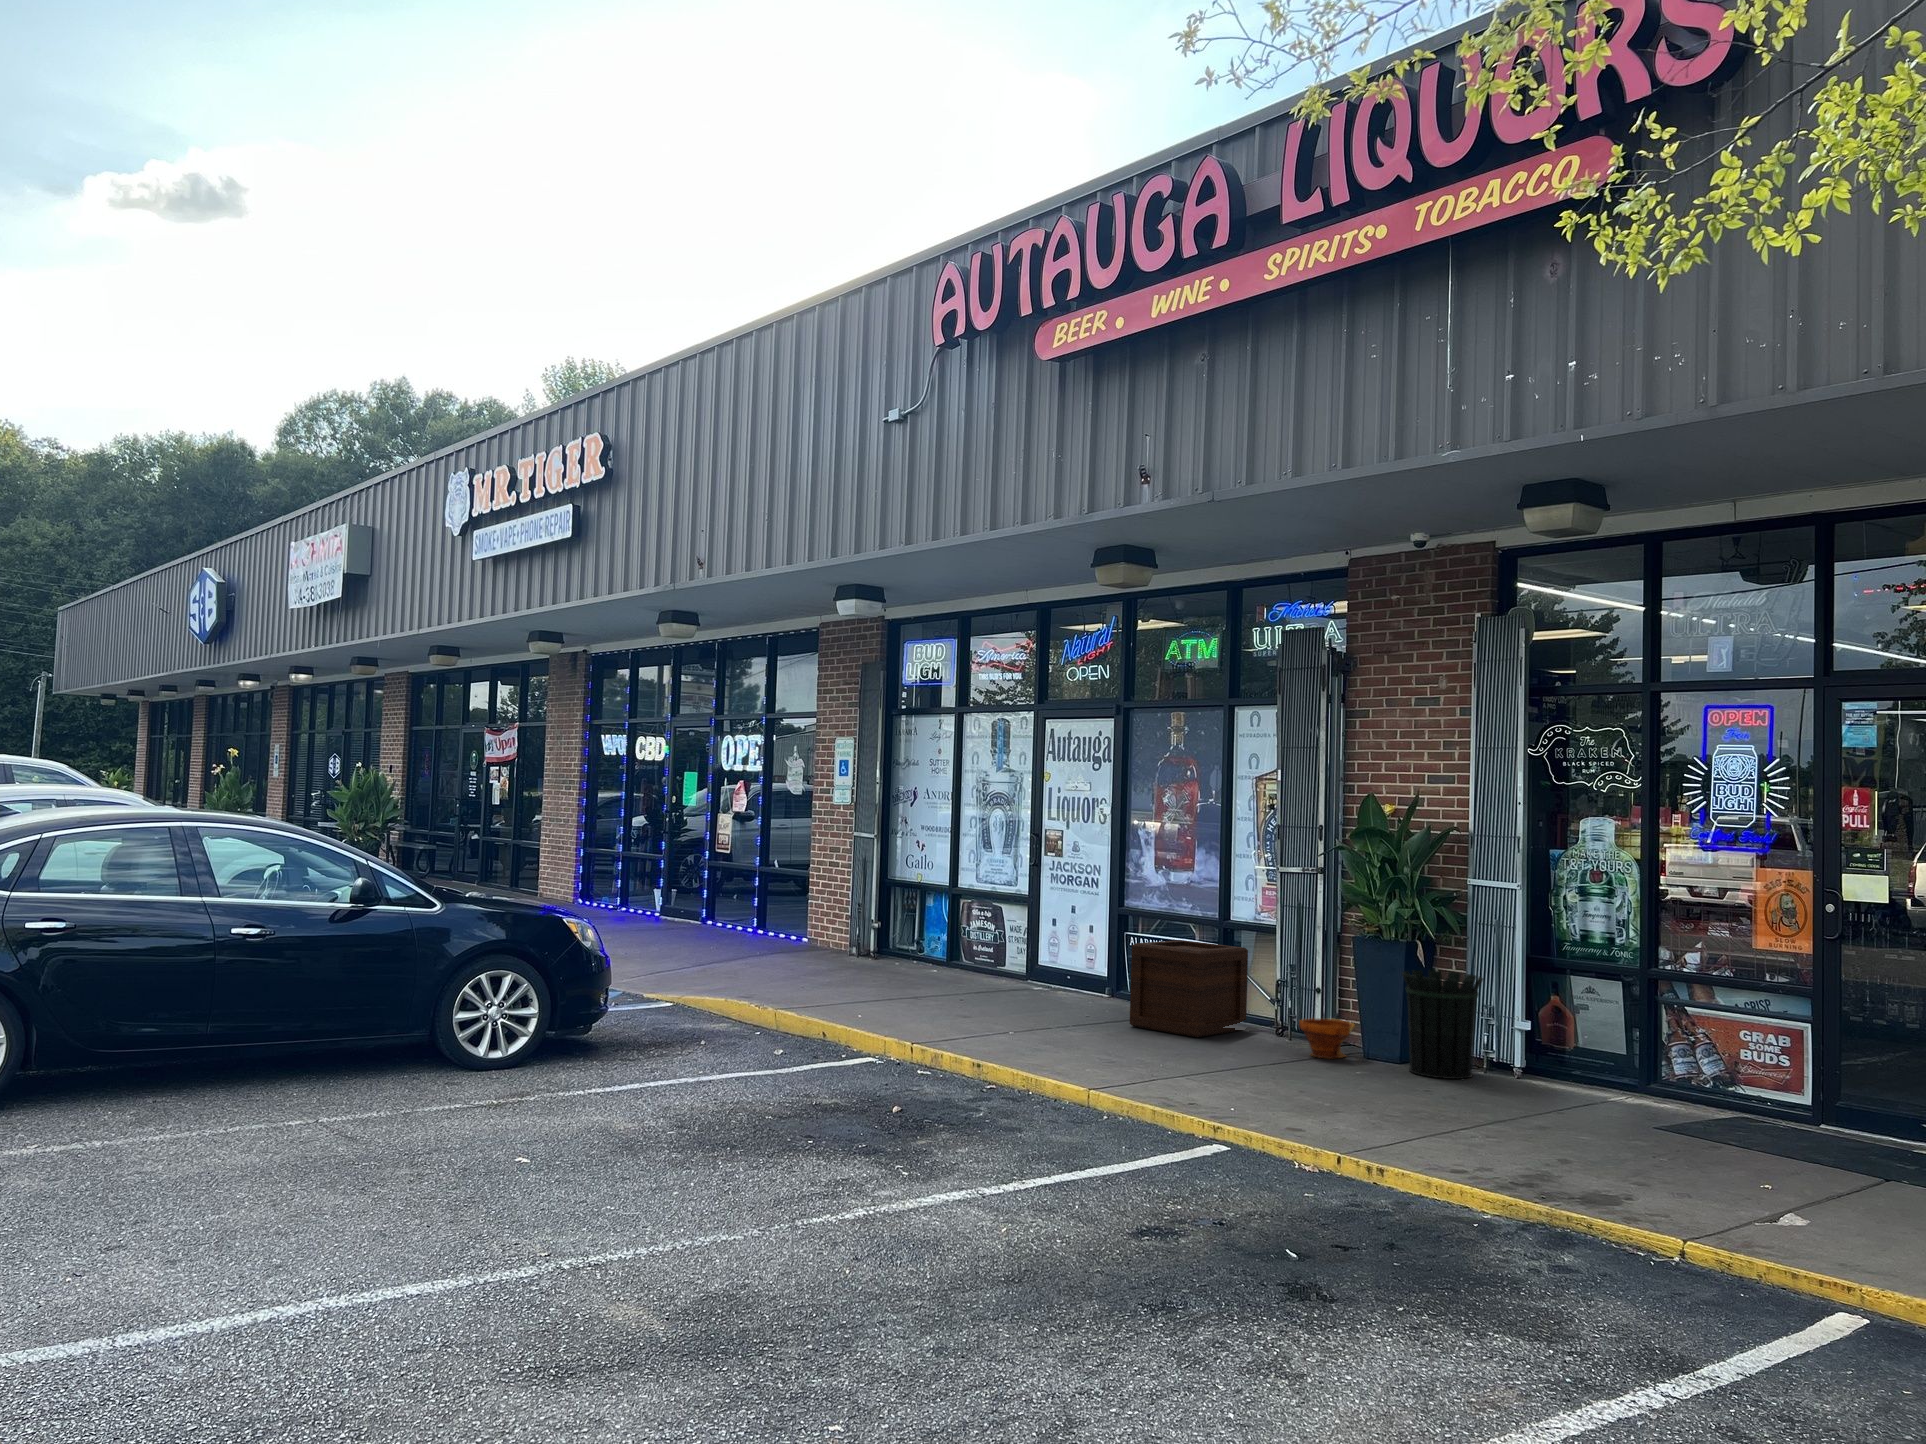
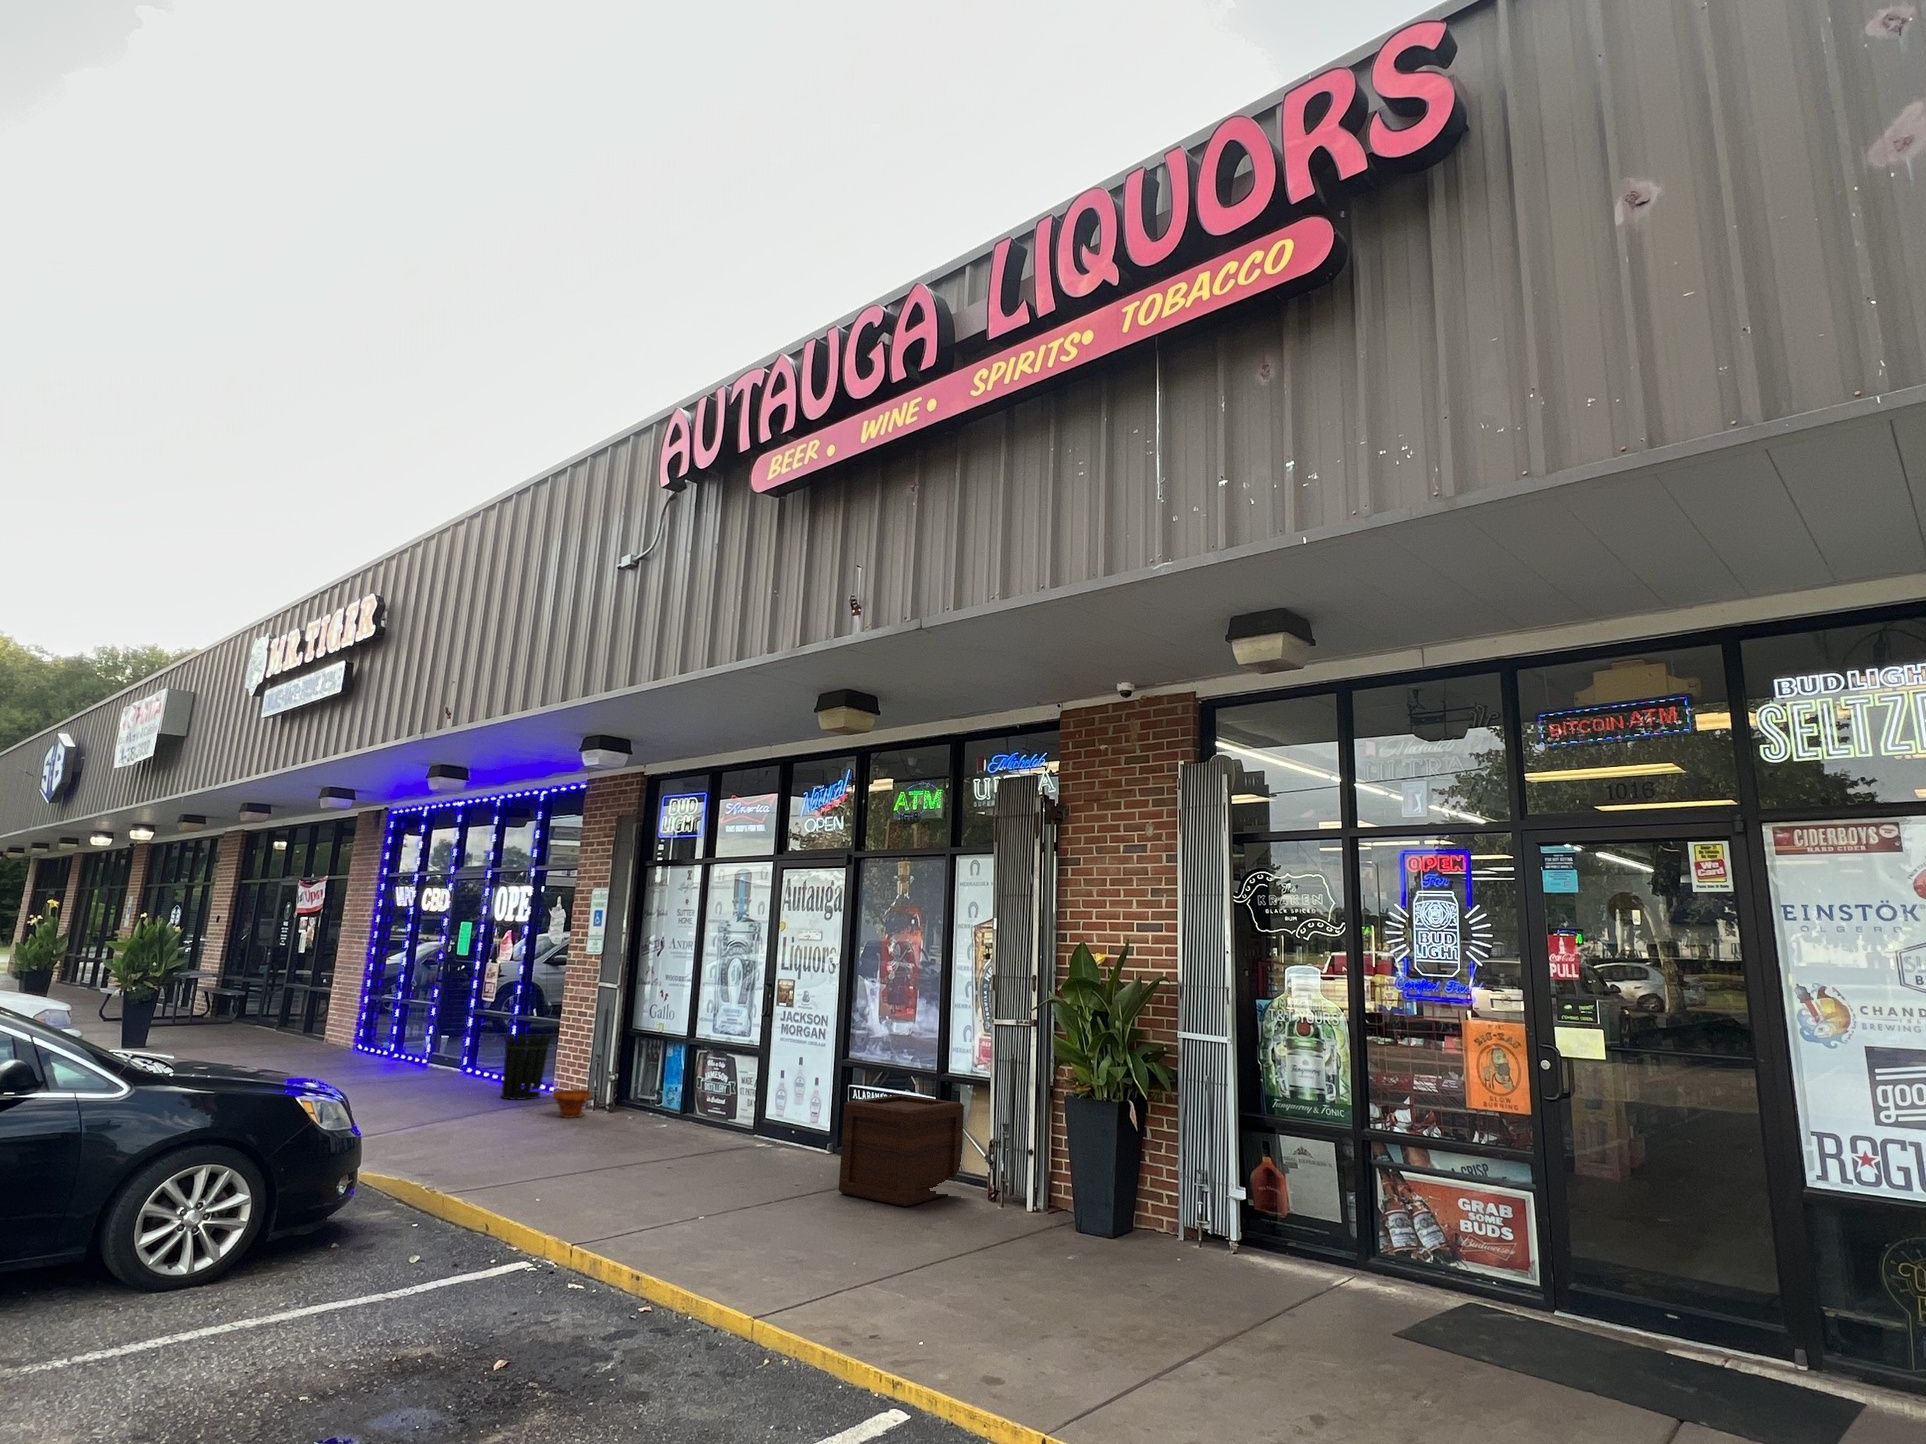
waste bin: present [1402,970,1483,1079] -> present [501,1034,552,1100]
planter: present [1299,1018,1355,1059] -> present [553,1089,591,1118]

